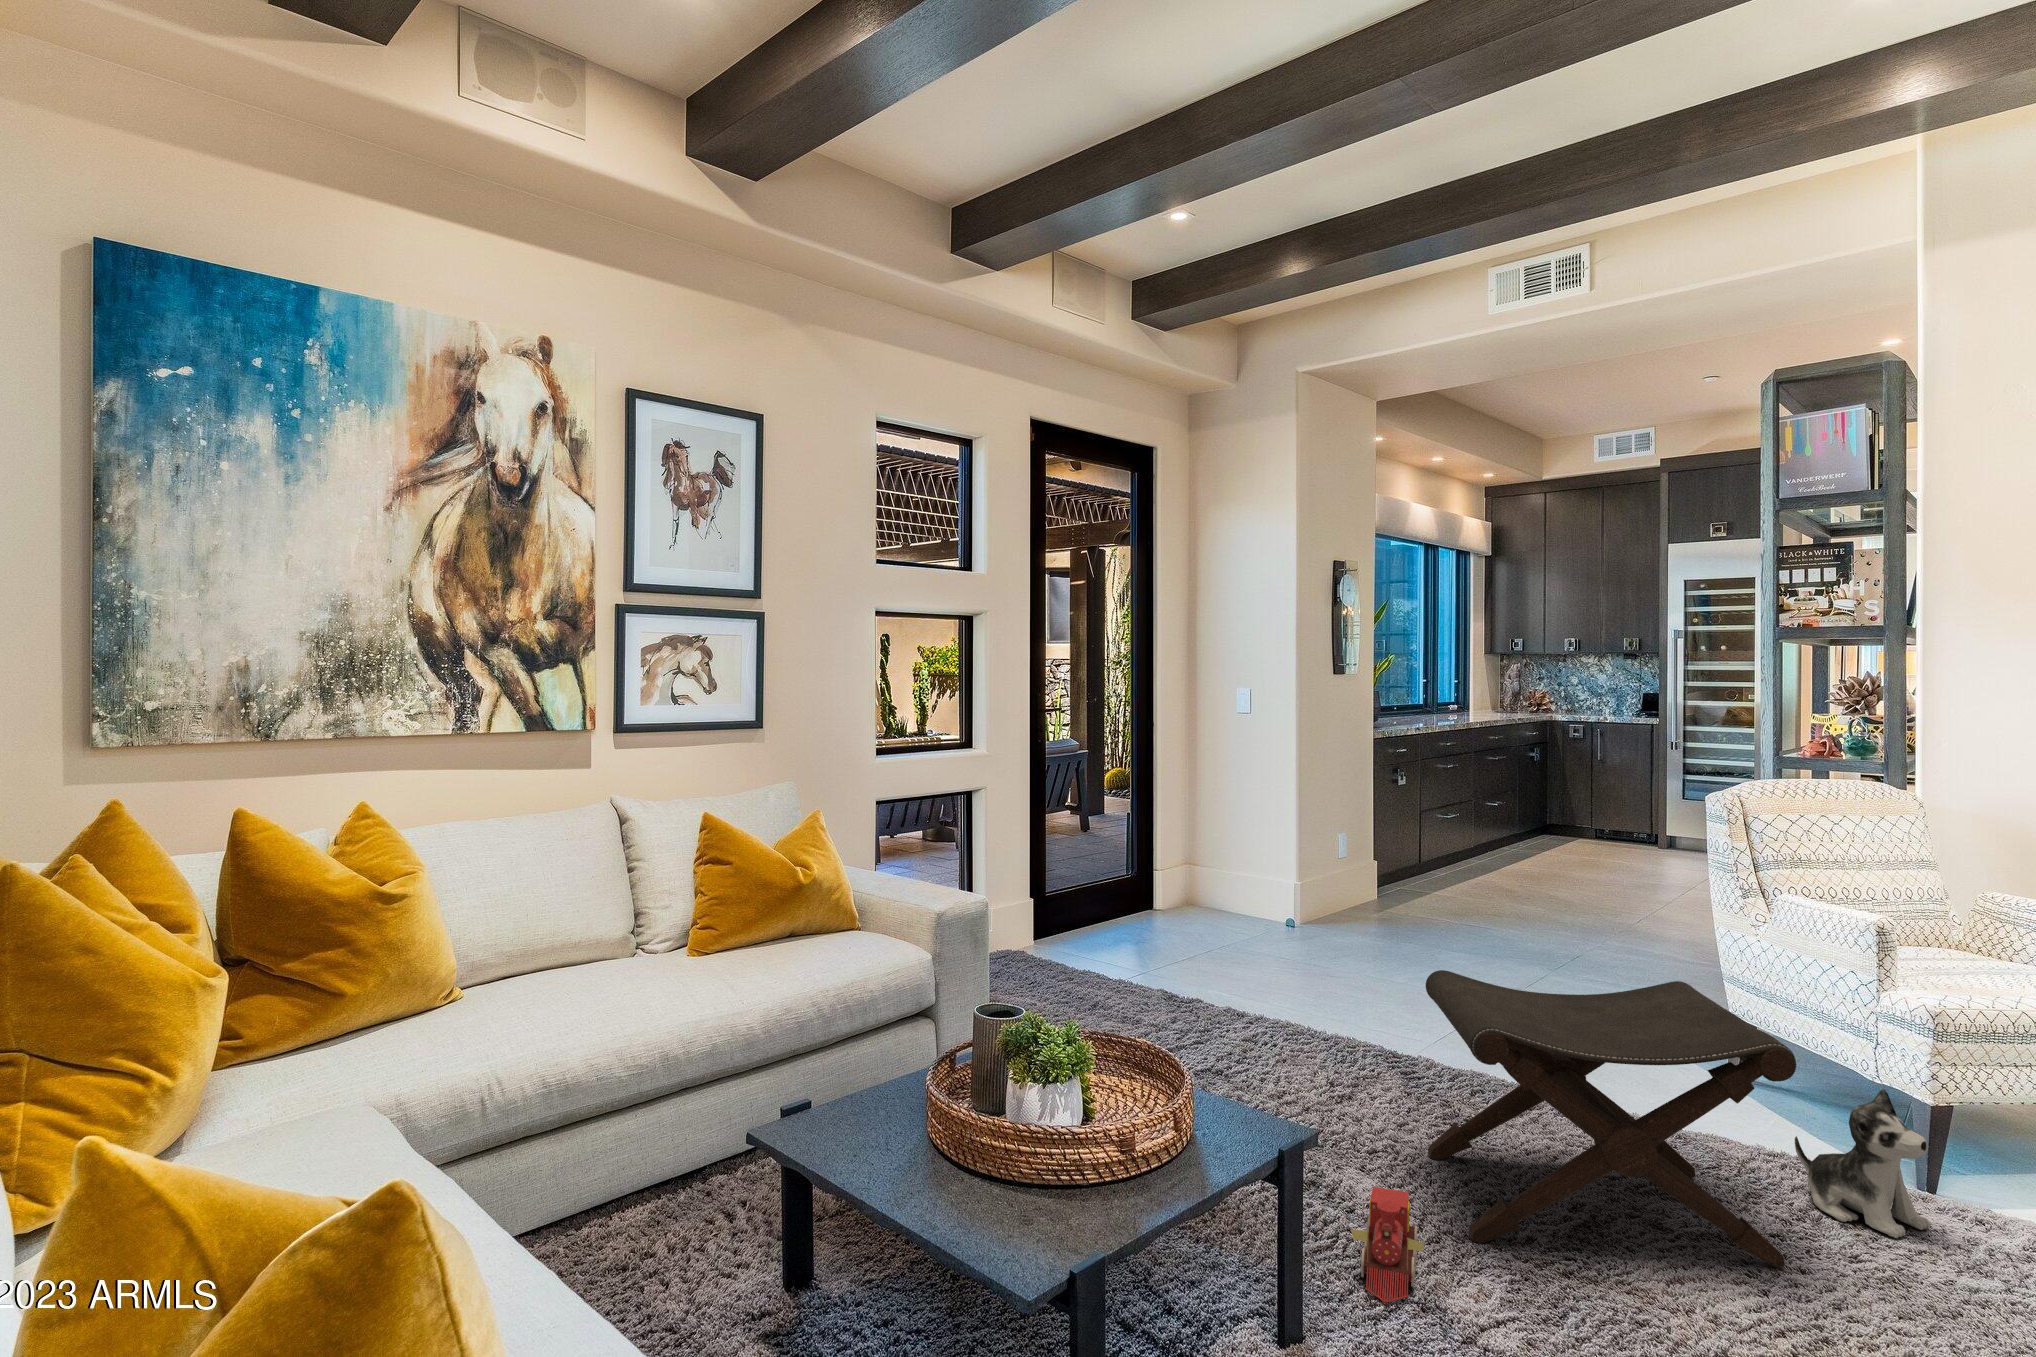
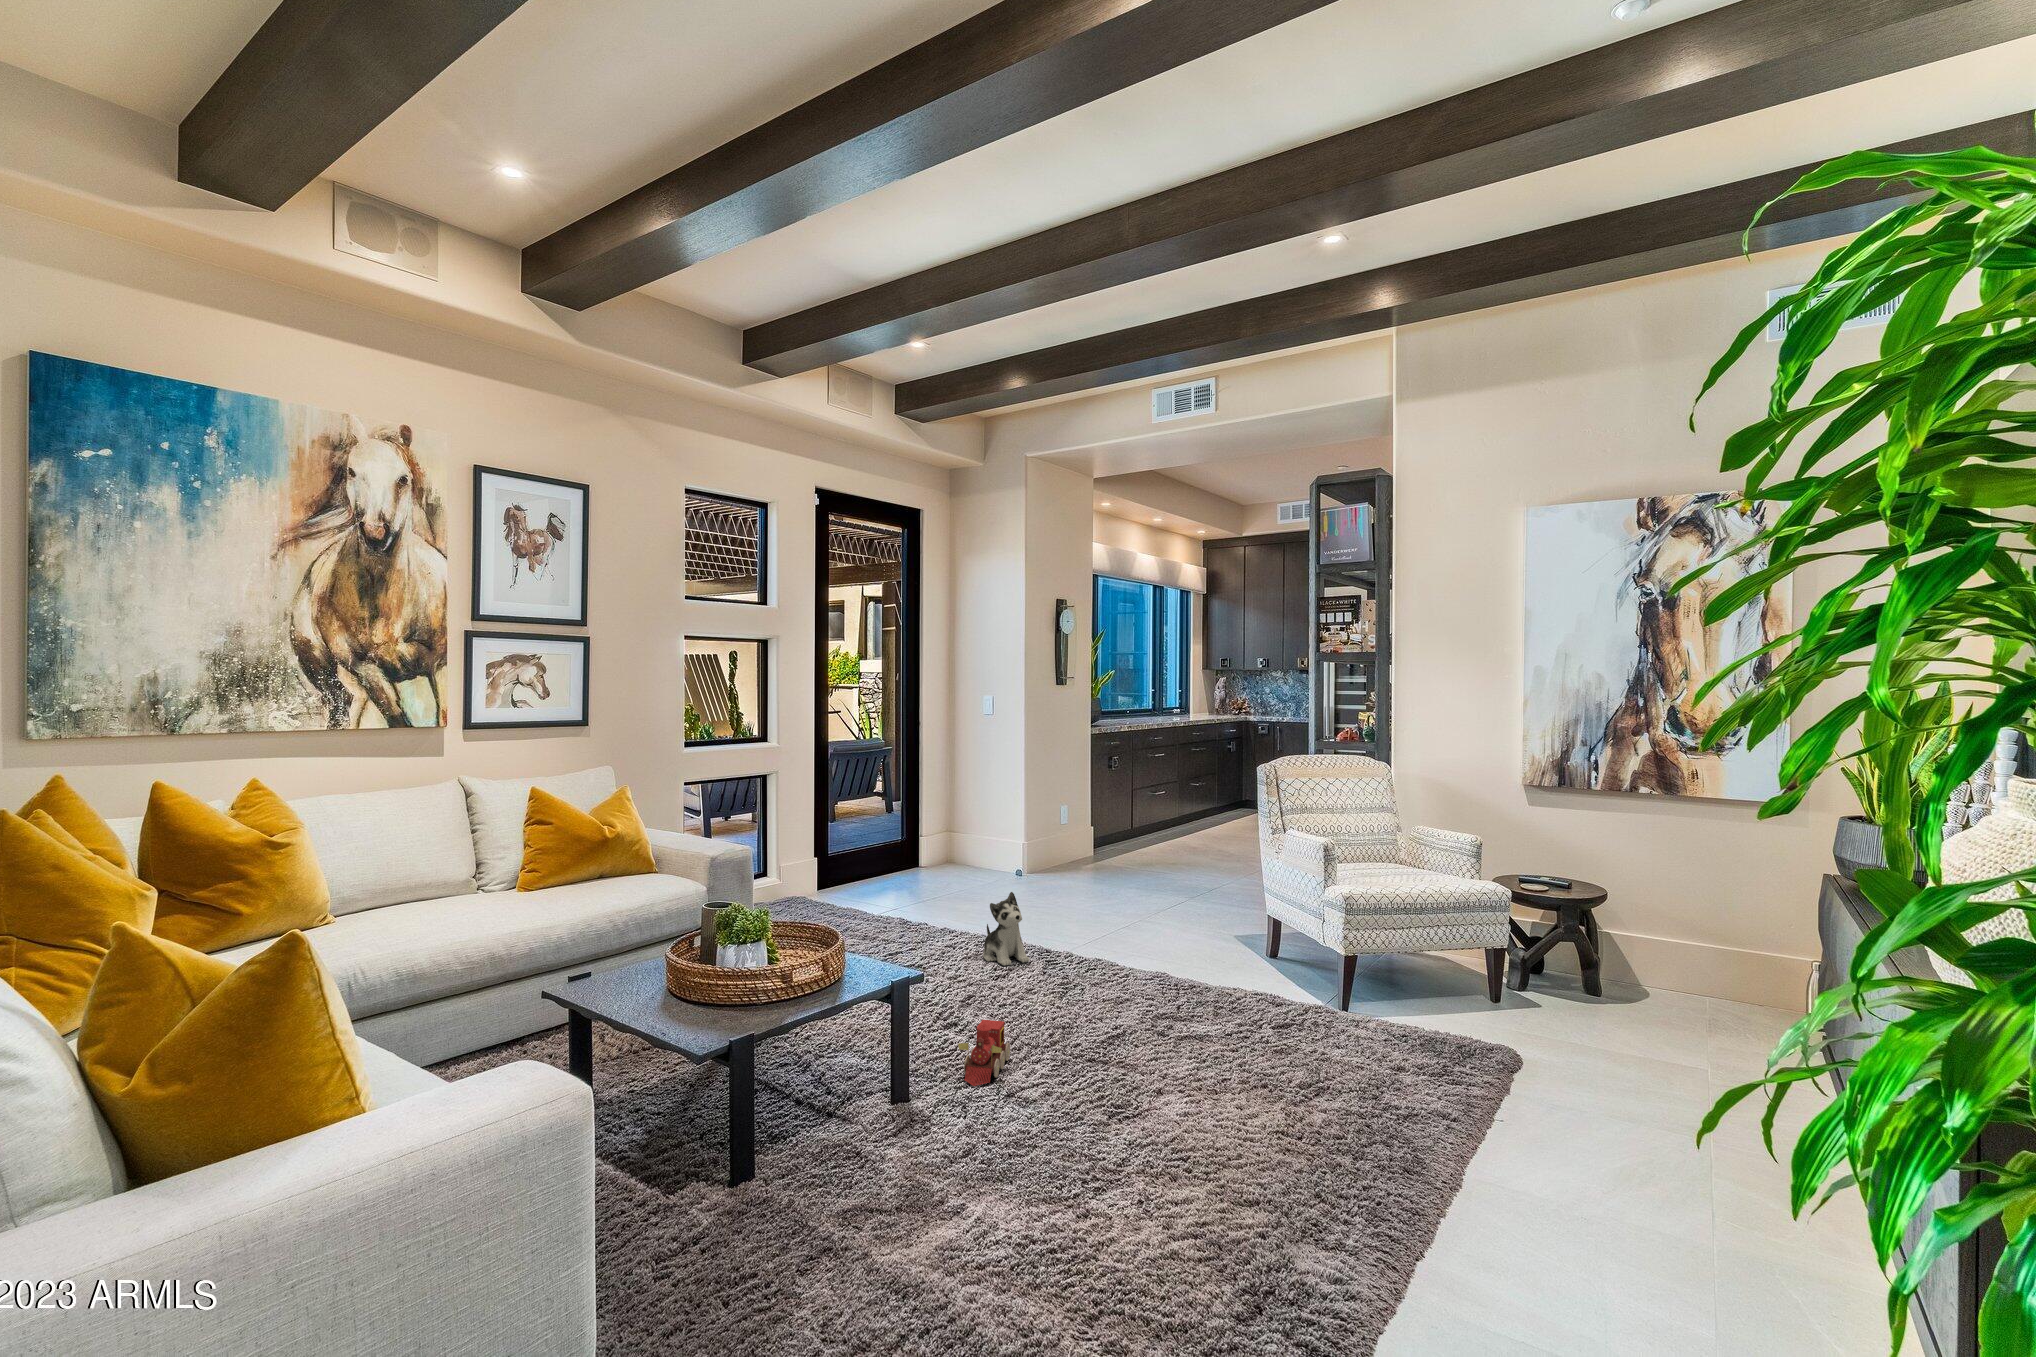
footstool: present [1426,970,1796,1267] -> none [1043,882,1242,1056]
plush toy: present [1795,1089,1930,1238] -> present [983,892,1030,966]

